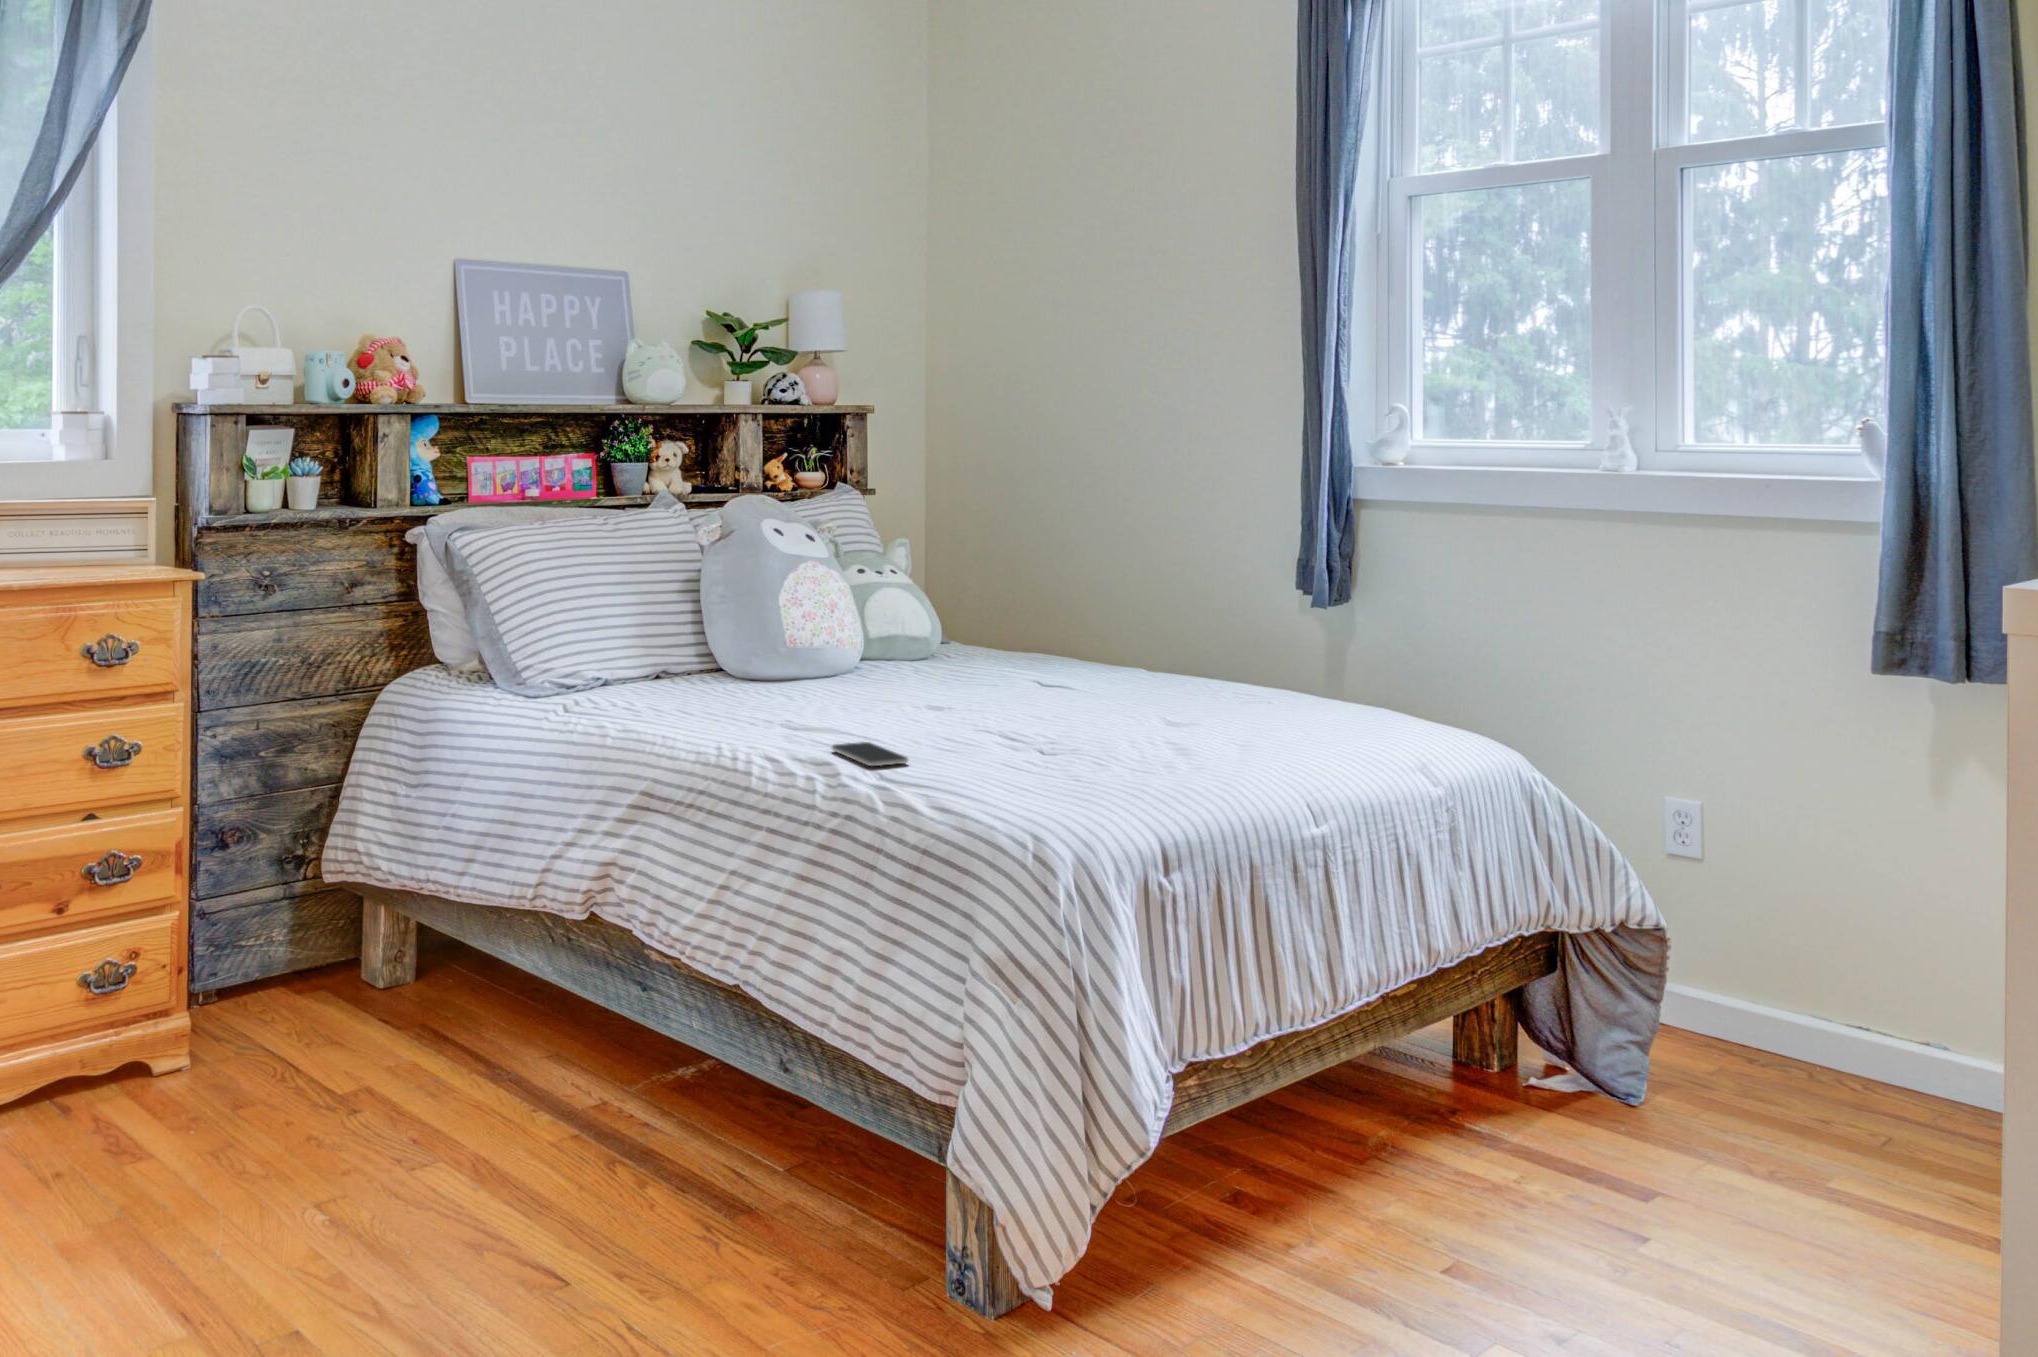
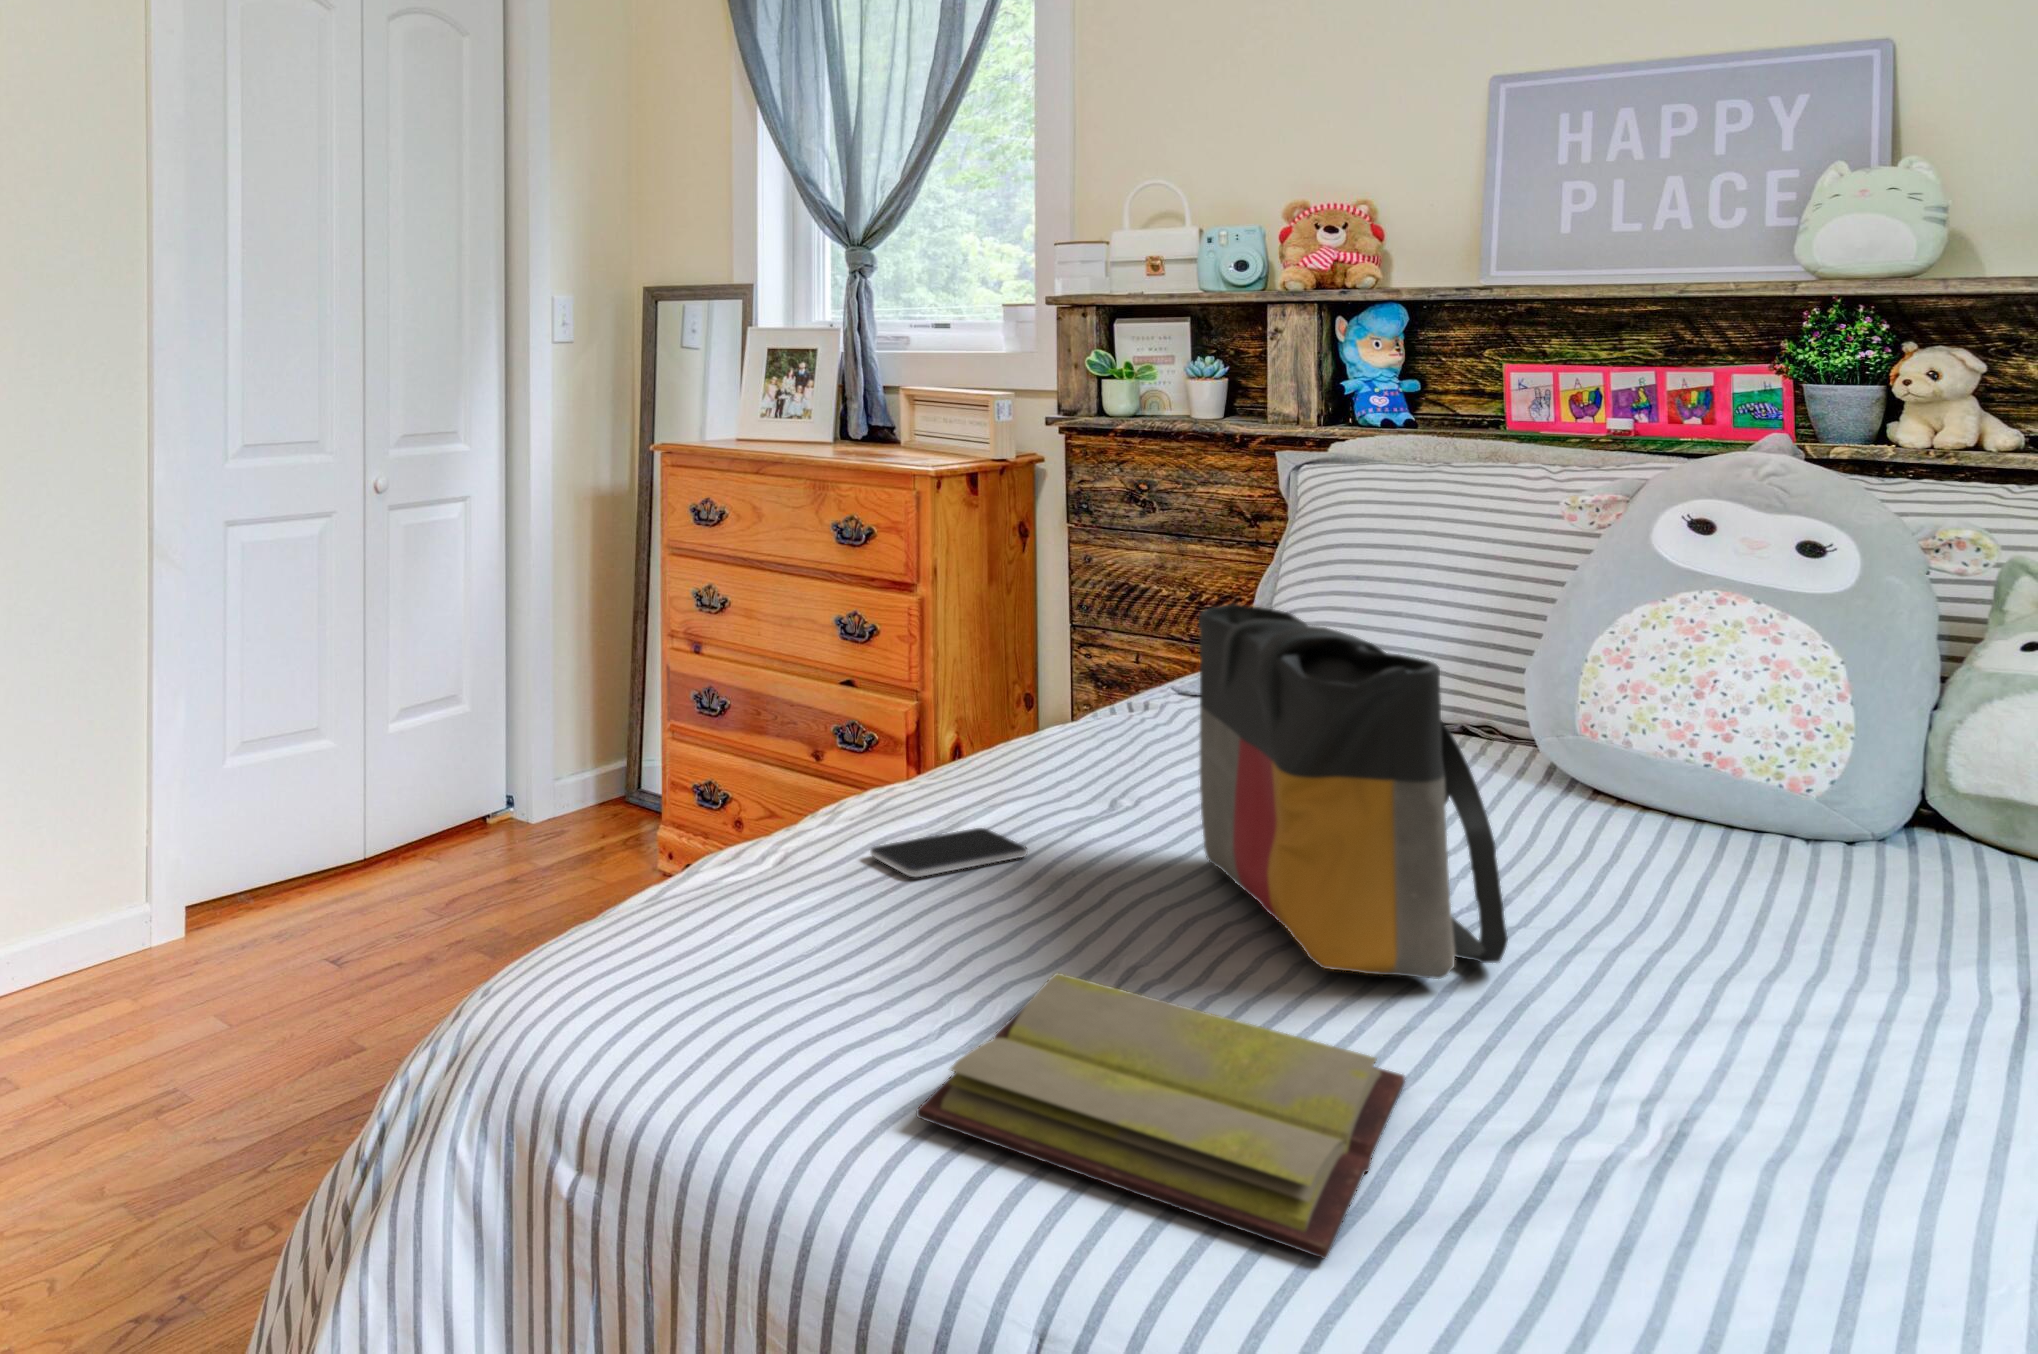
tote bag: none [861,573,1058,724] -> present [1199,603,1508,979]
diary: none [1067,720,1279,774] -> present [916,973,1405,1259]

